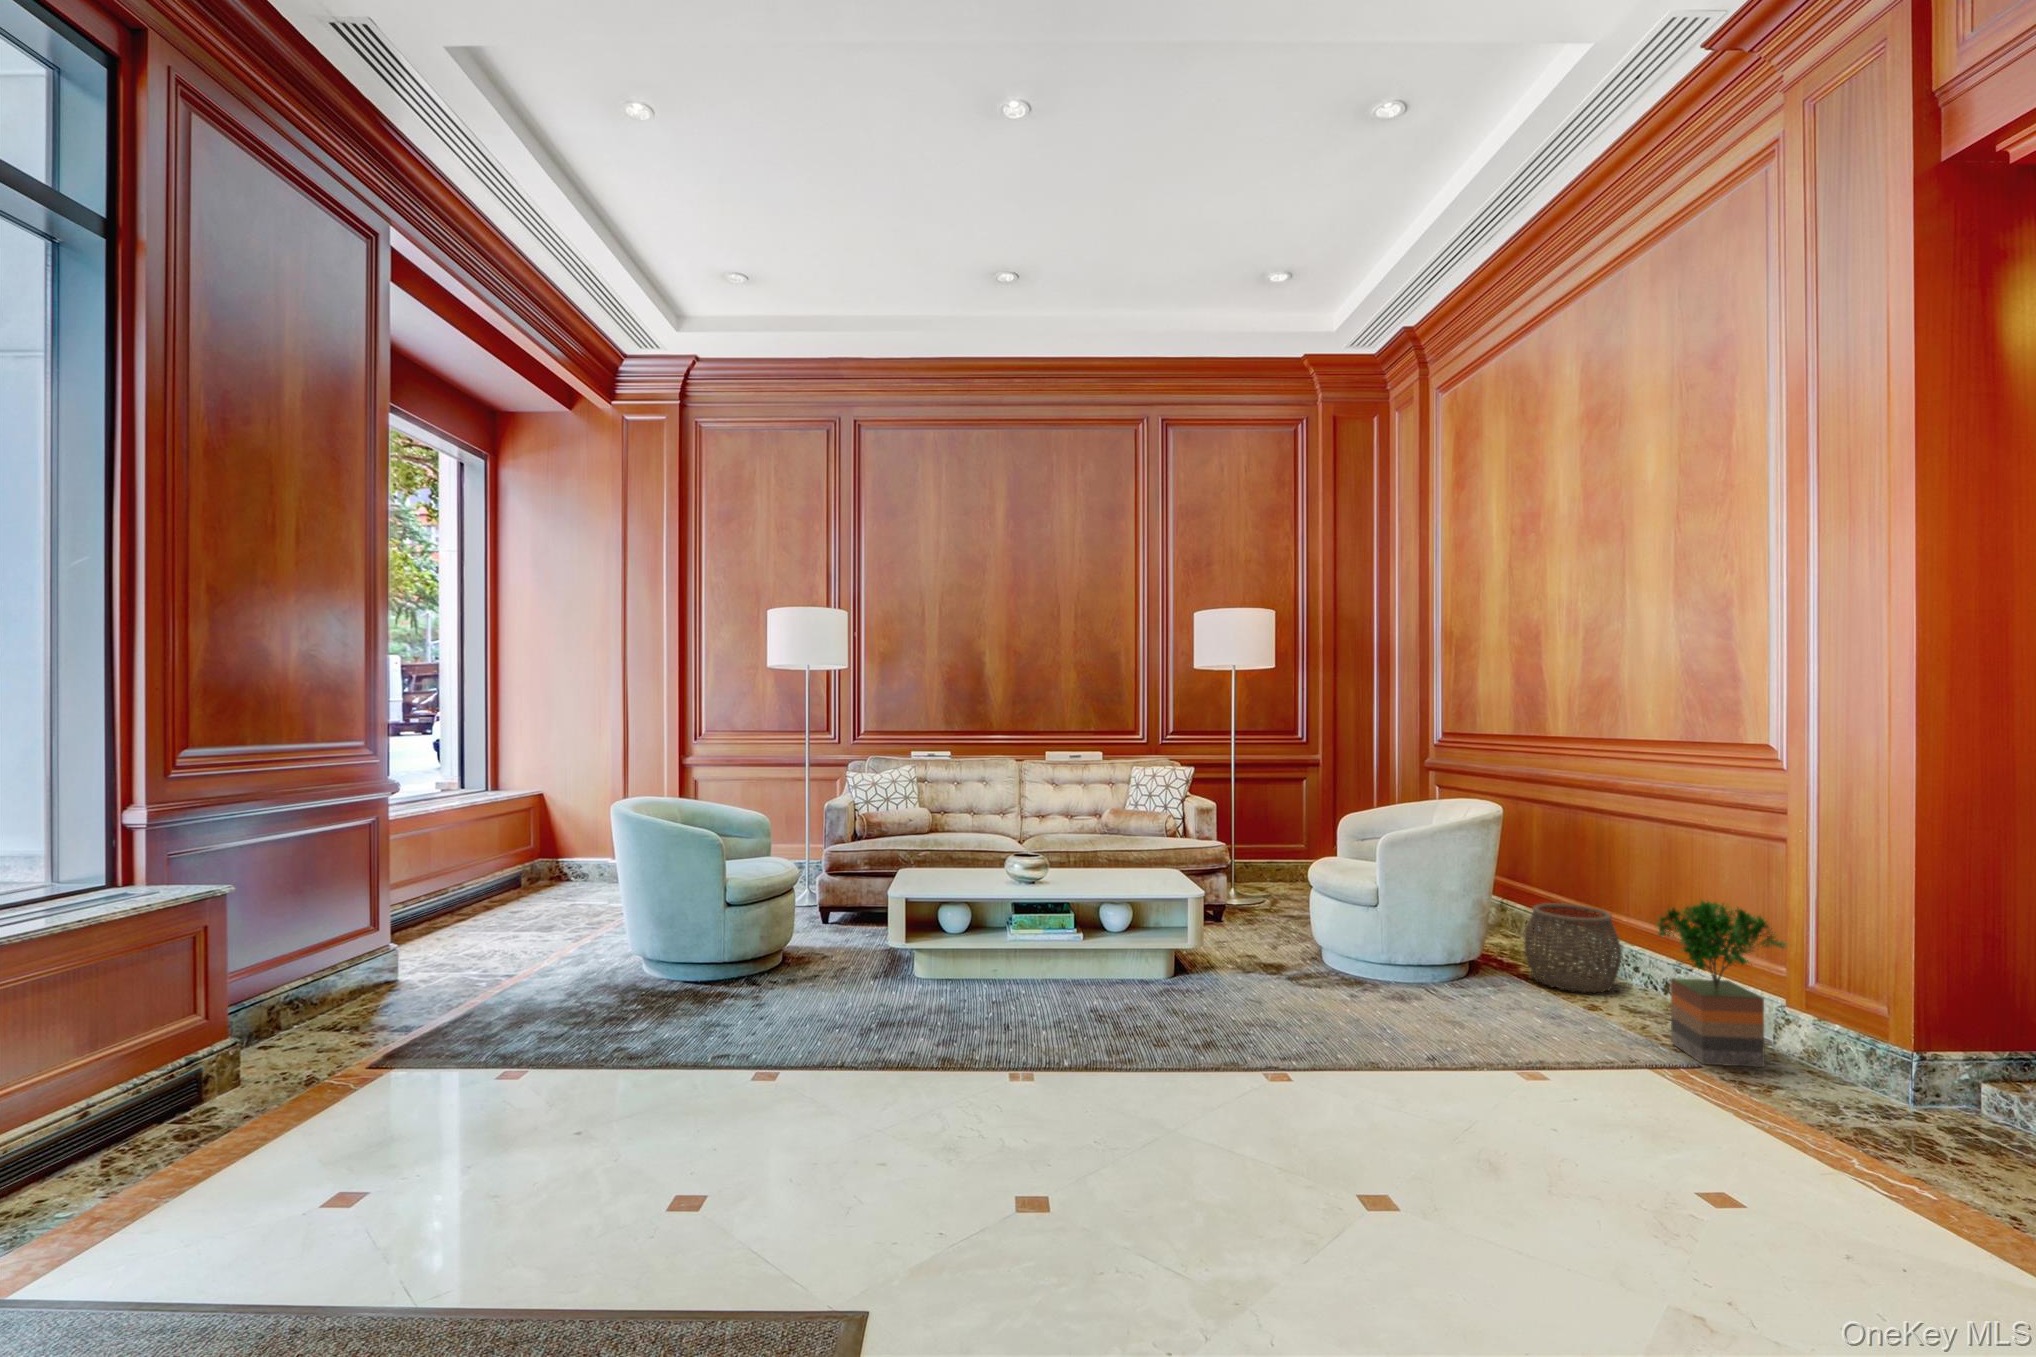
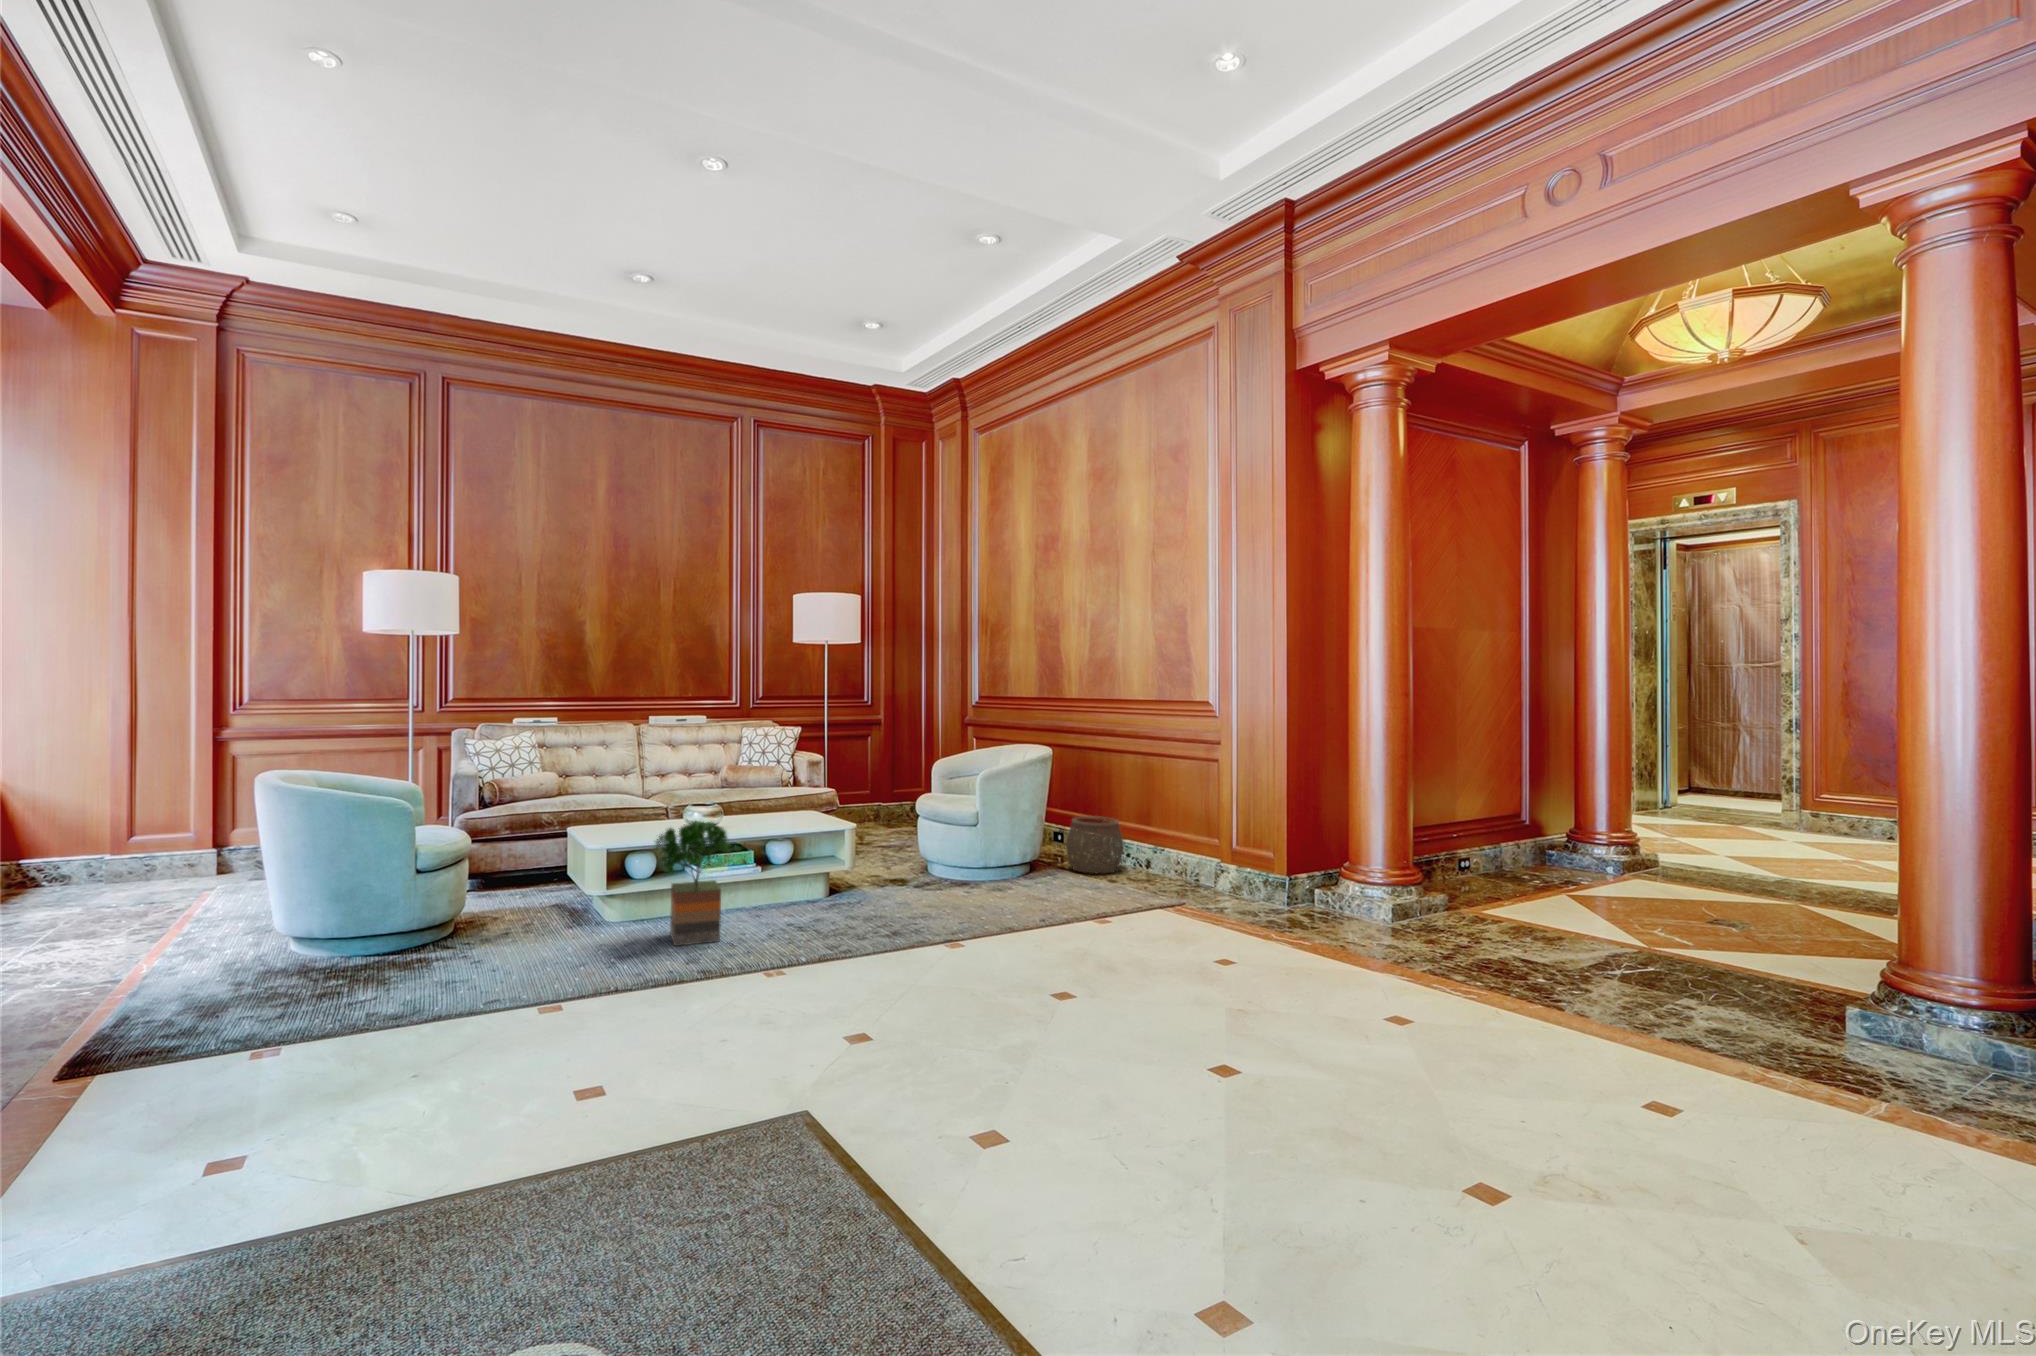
potted tree: present [1656,900,1787,1067] -> present [654,821,739,946]

